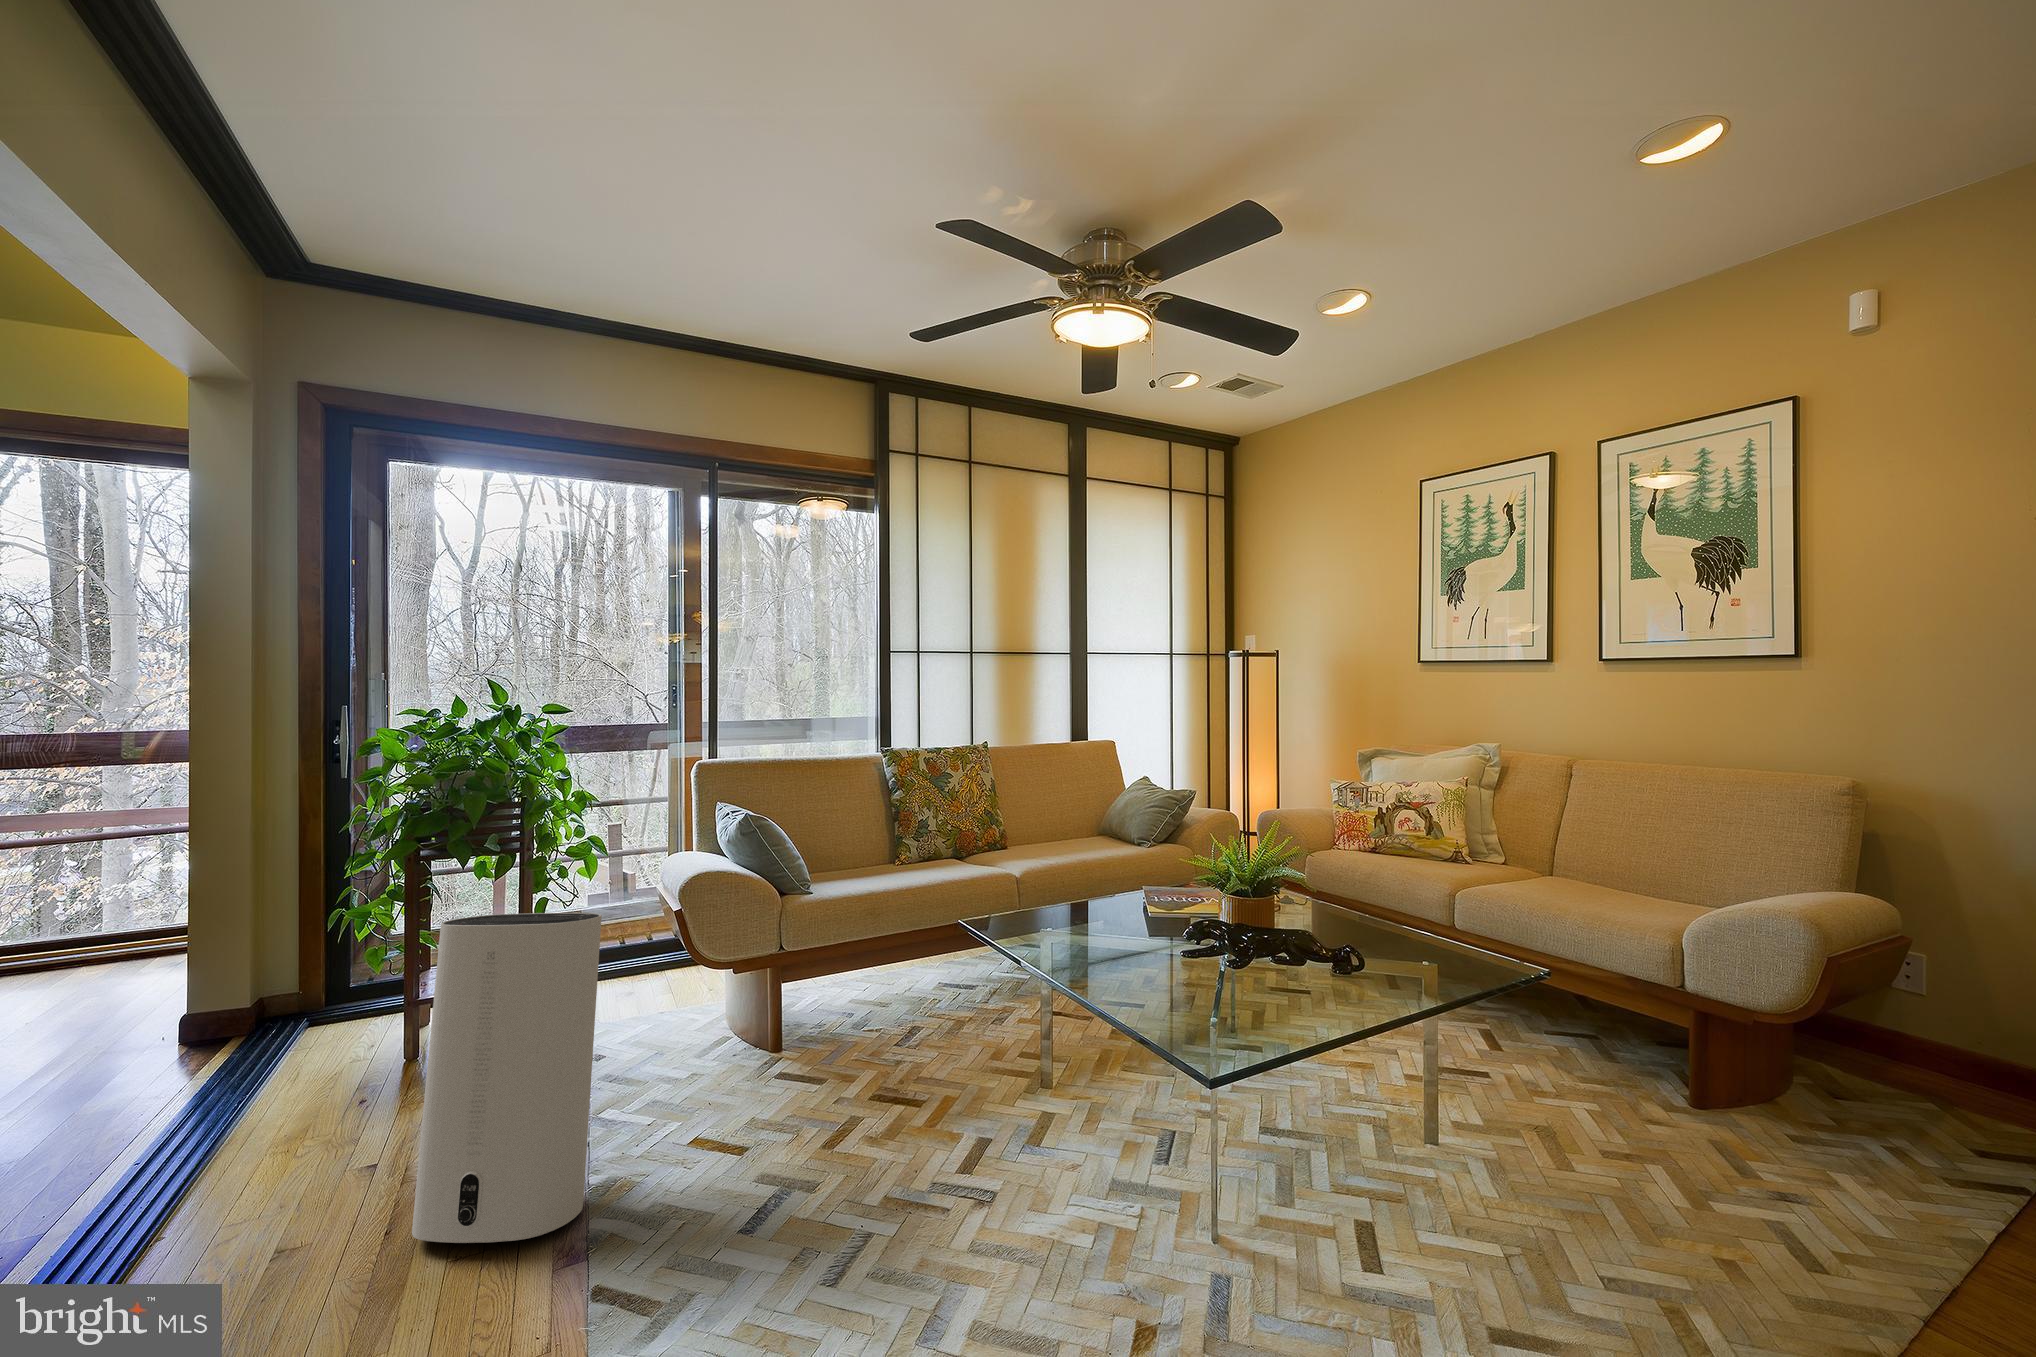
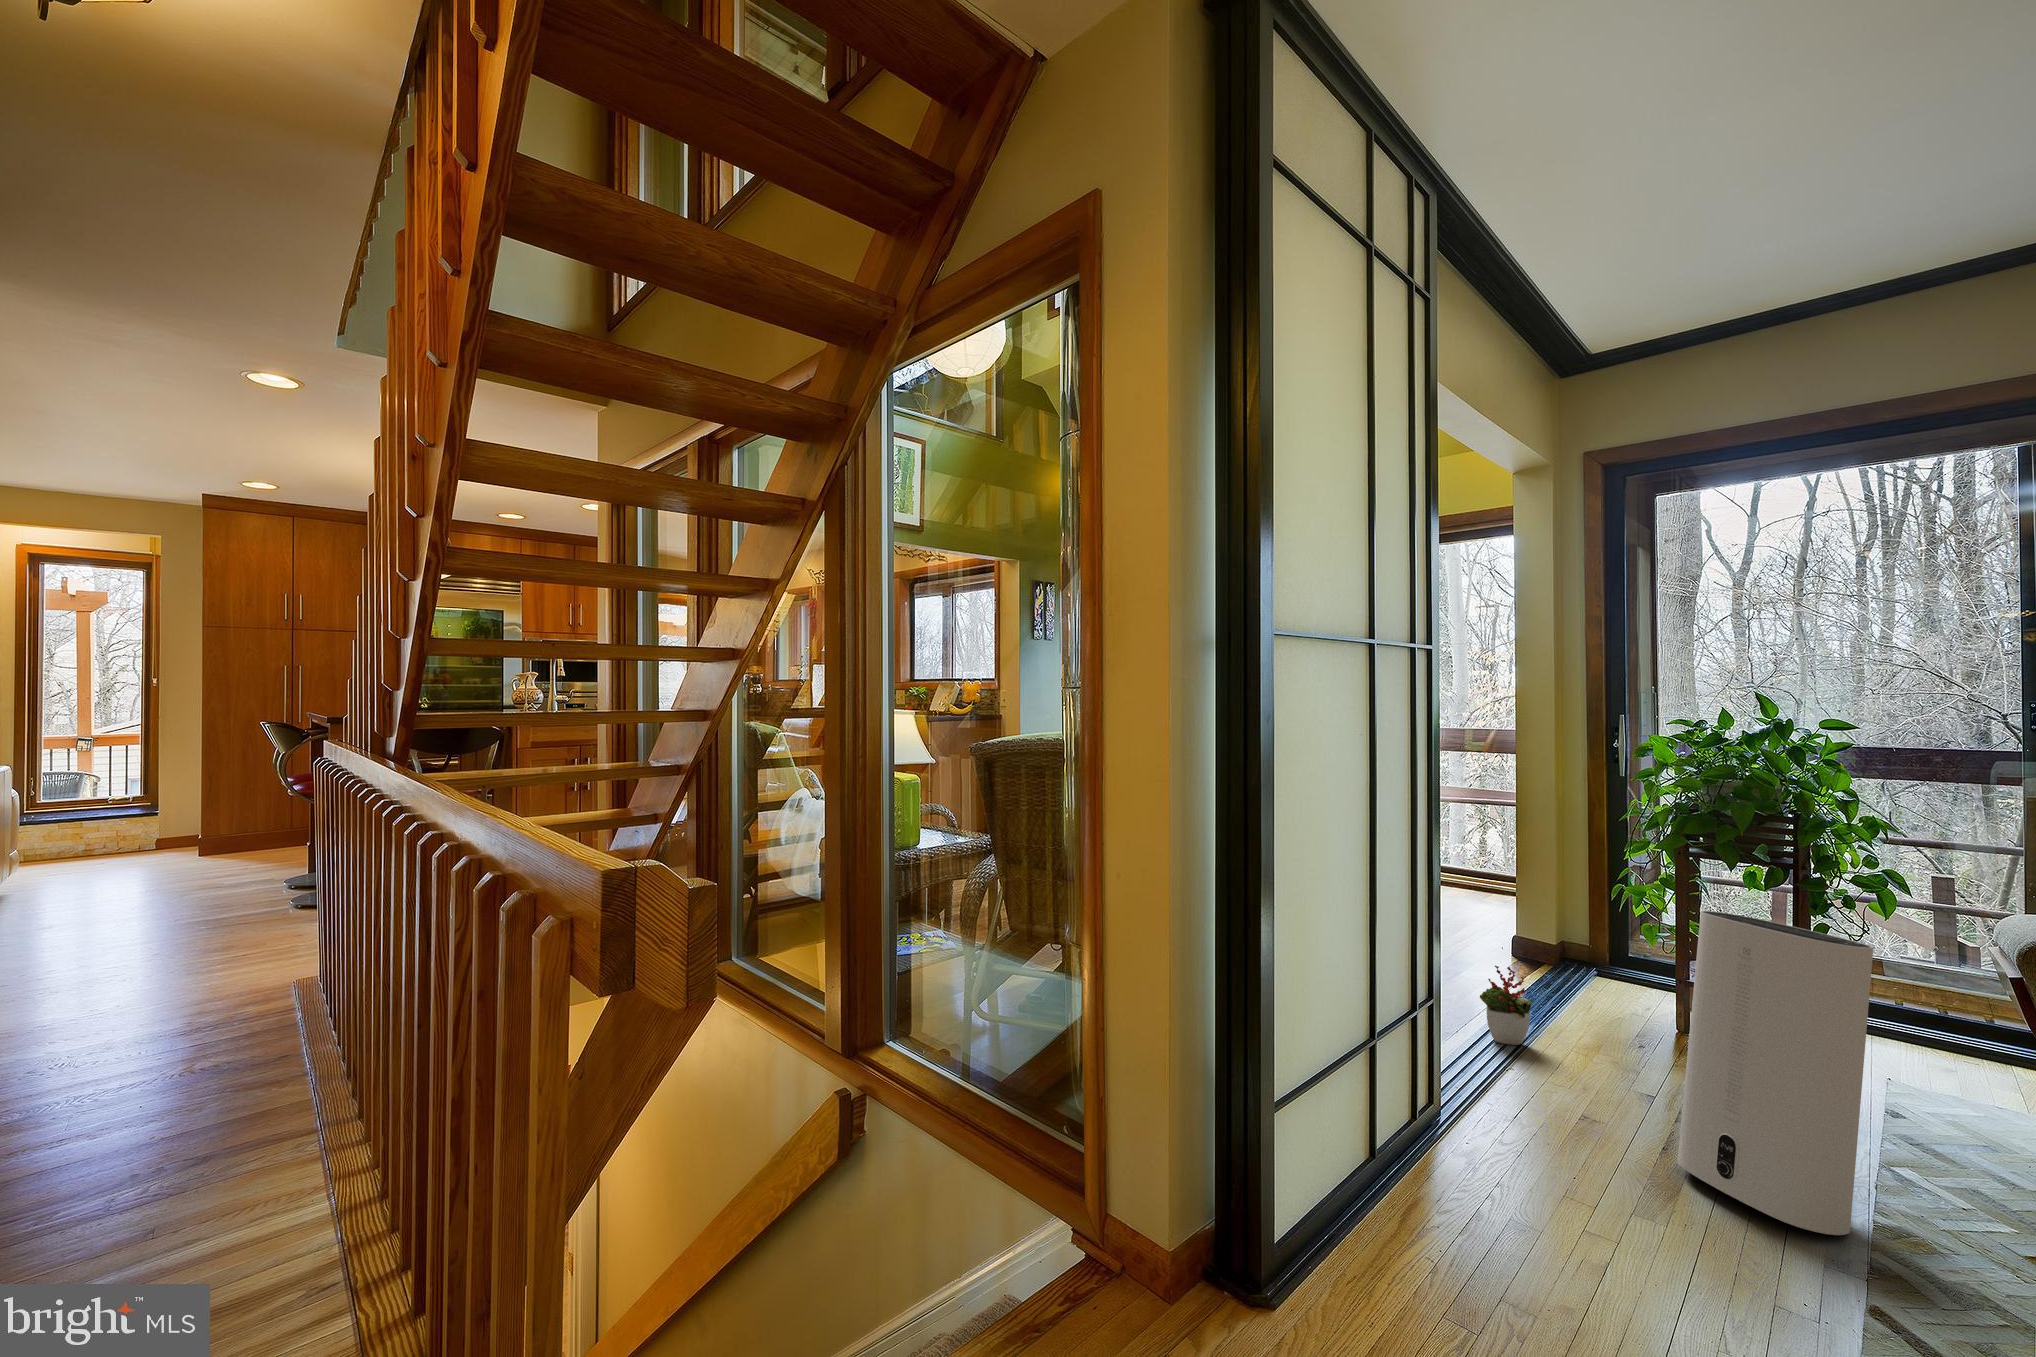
decorative plant: none [111,1071,207,1192] -> present [1480,966,1531,1045]

